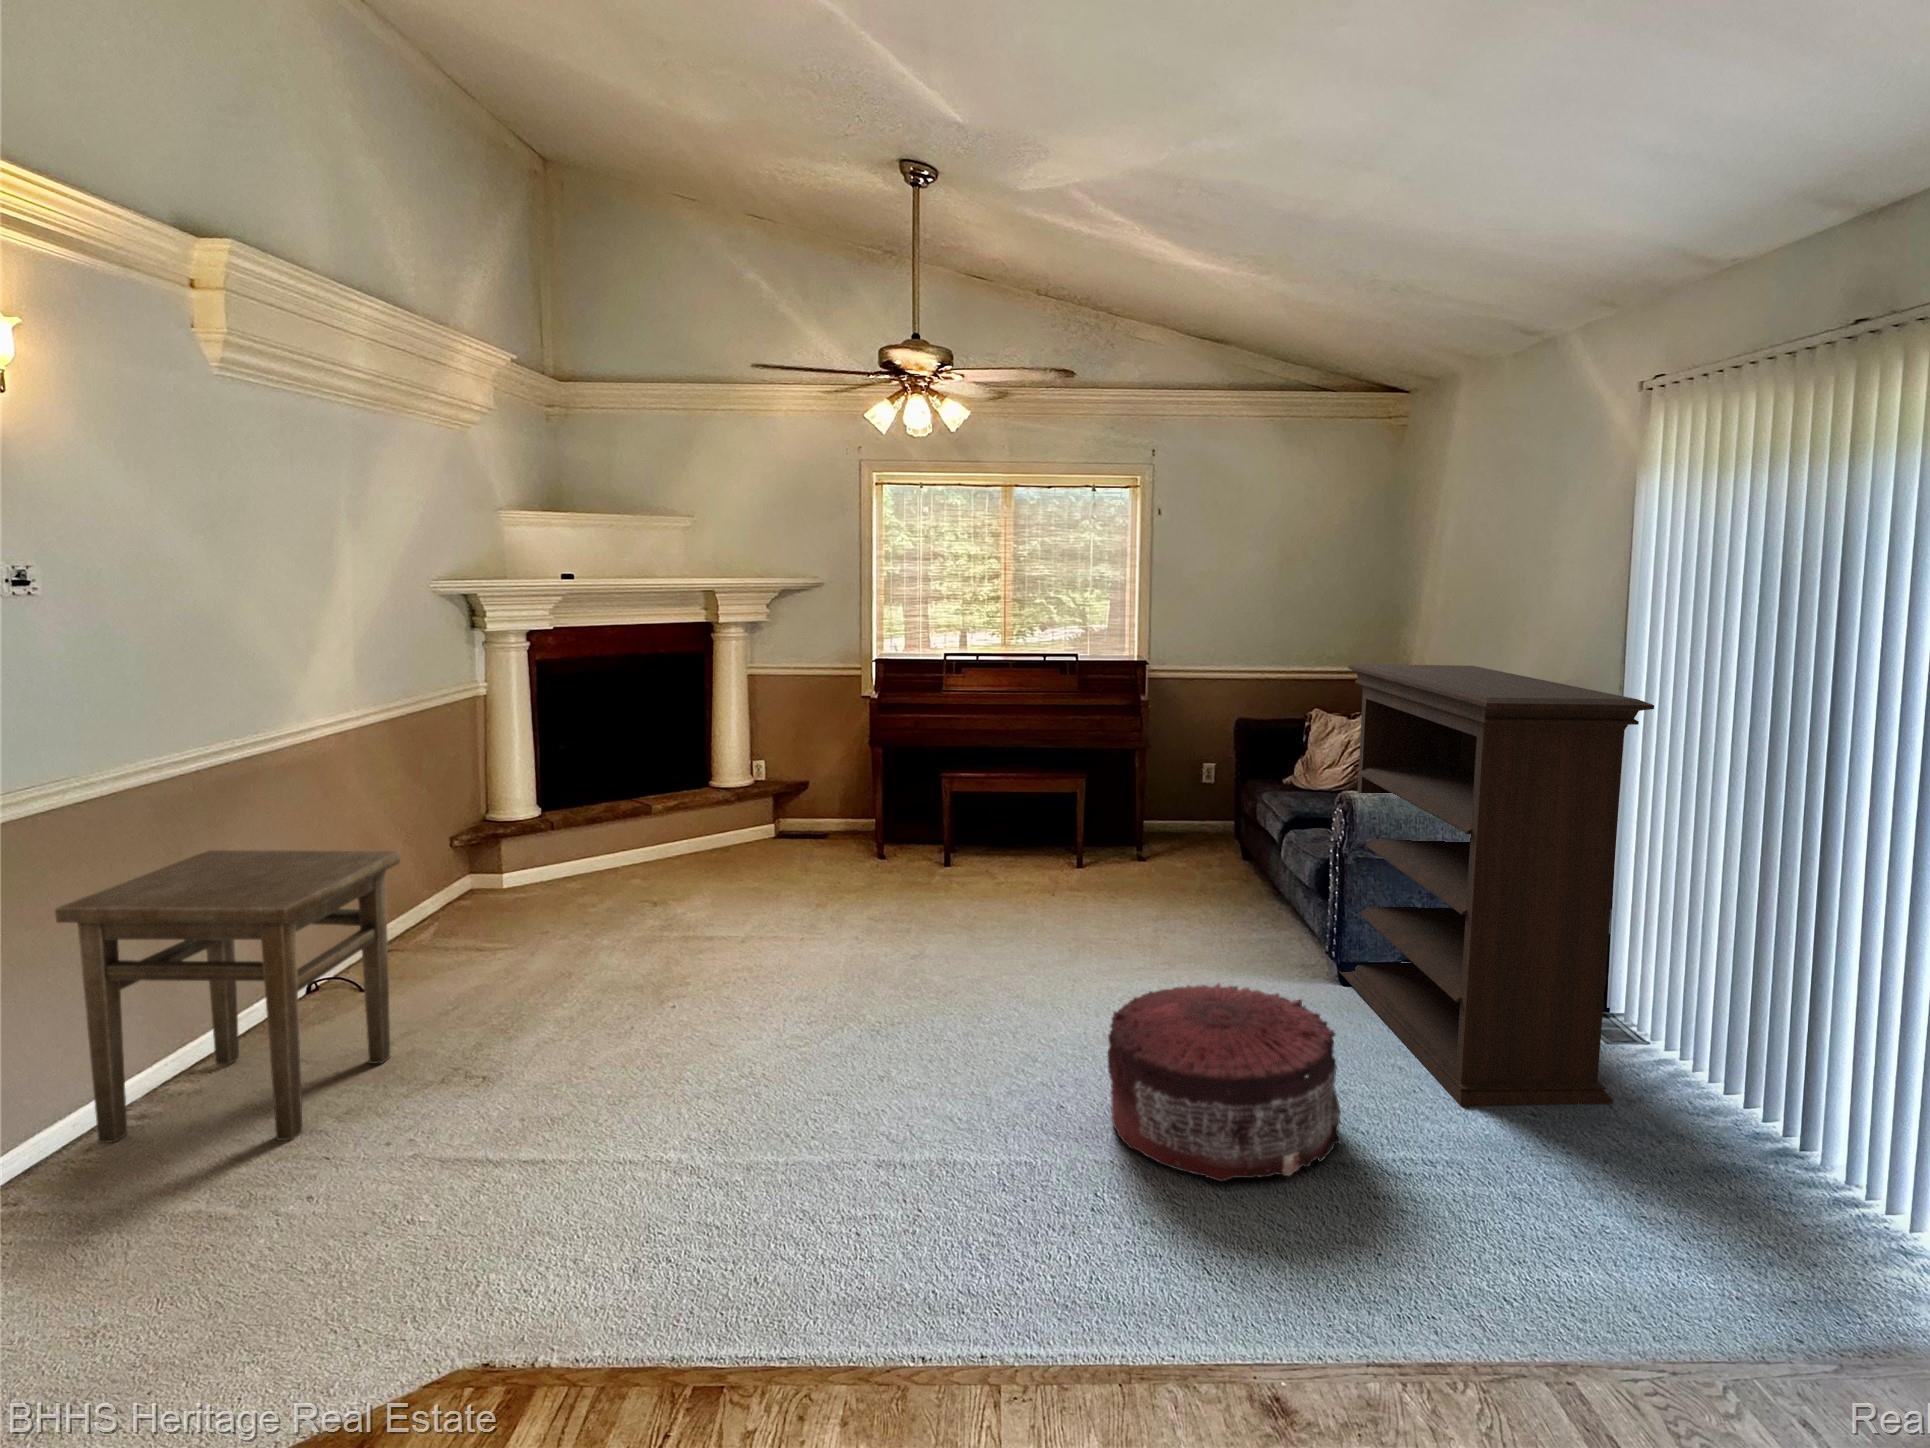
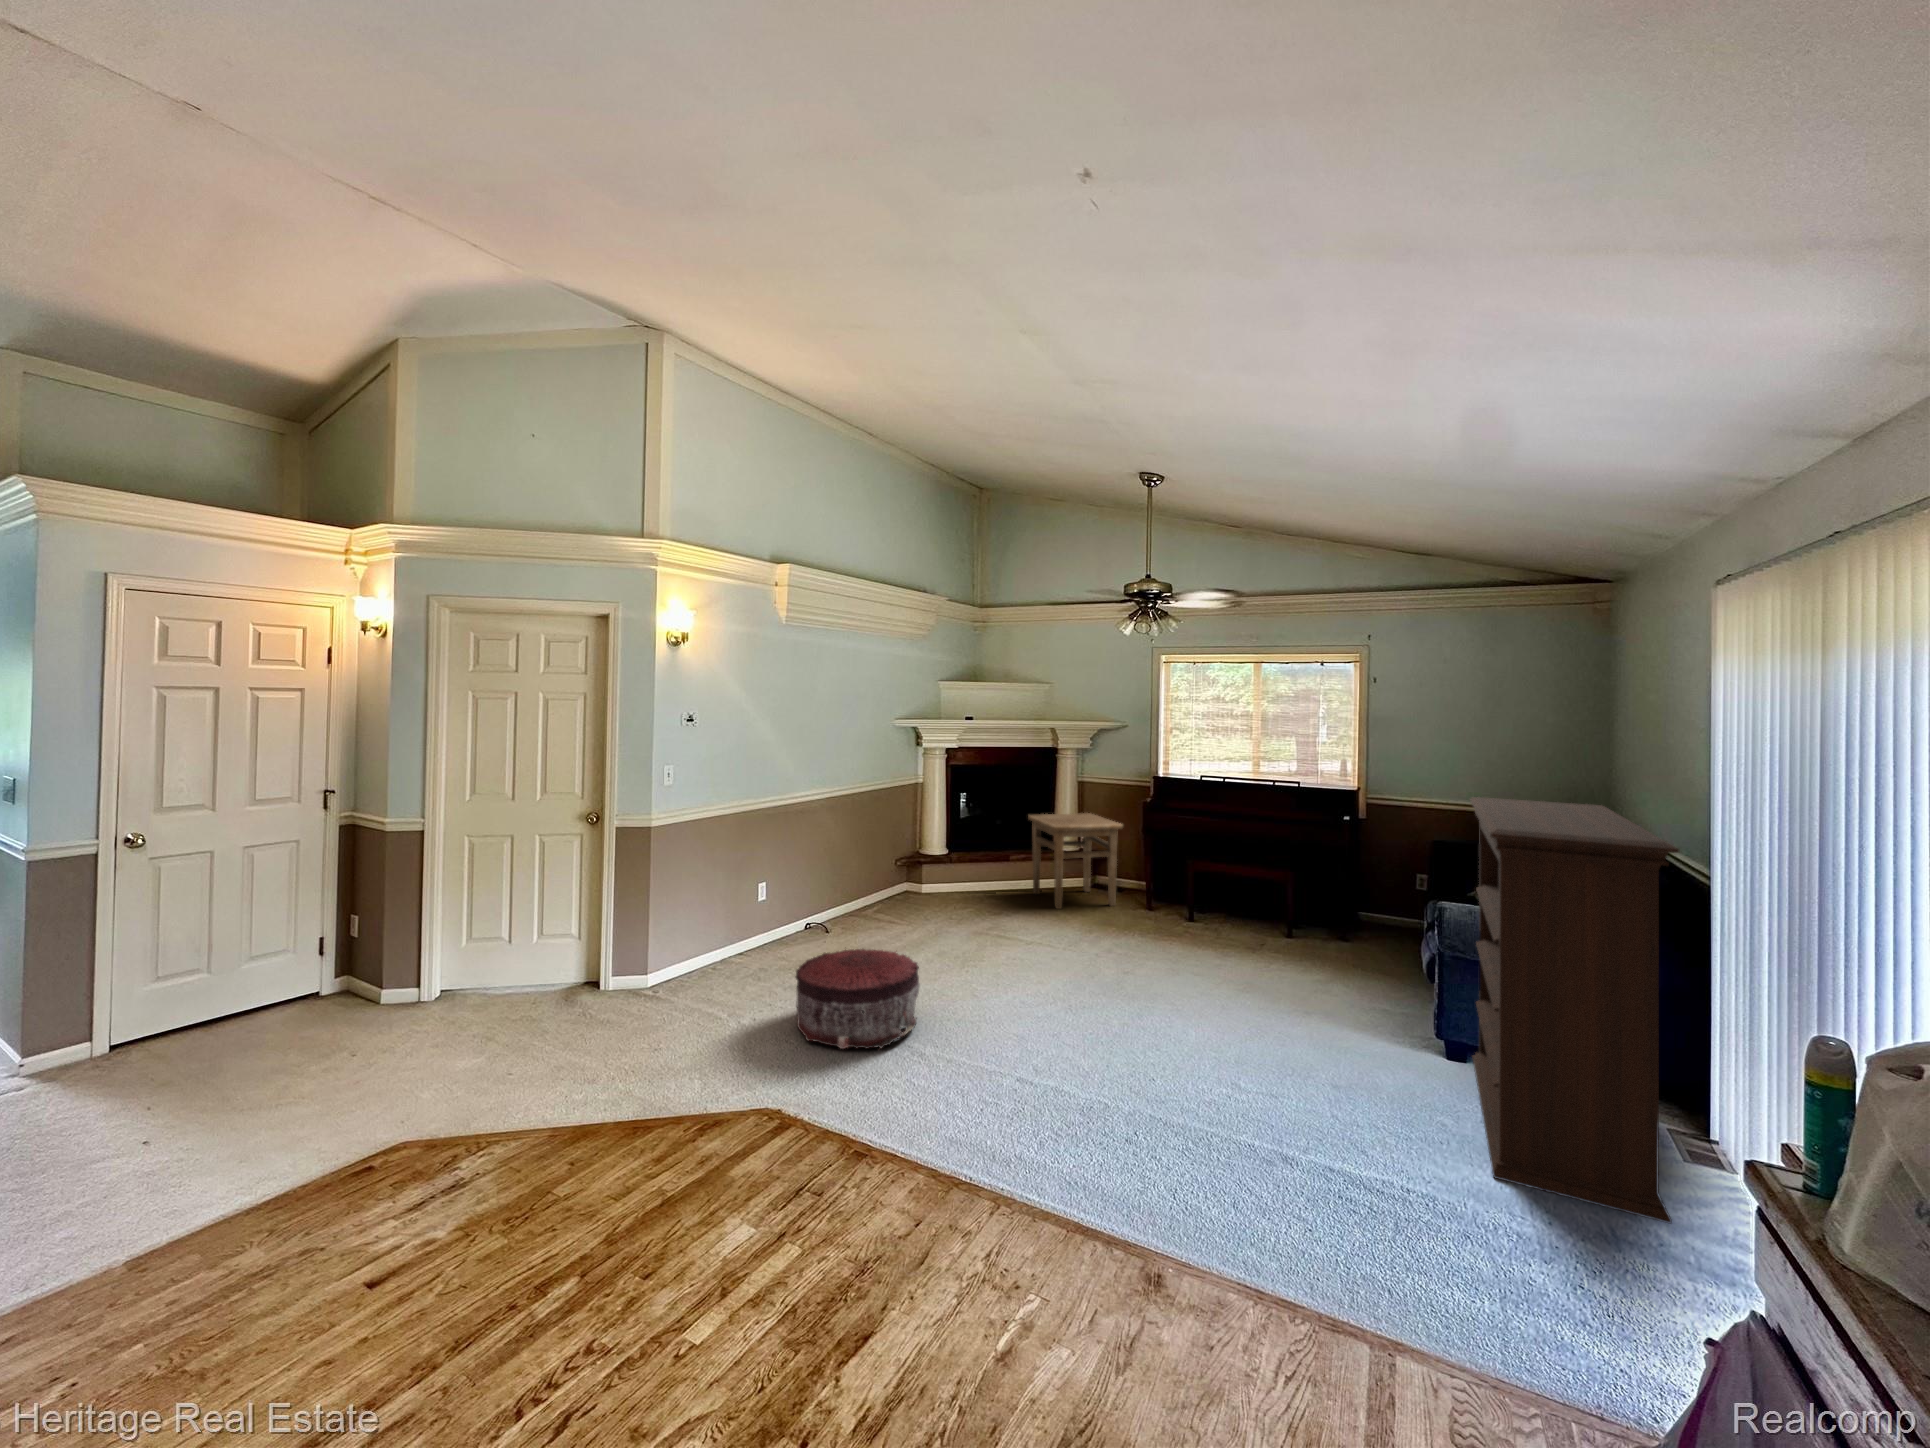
side table: present [55,850,400,1143] -> present [1028,813,1123,909]
pouf: present [1108,983,1342,1182] -> present [796,949,920,1049]

